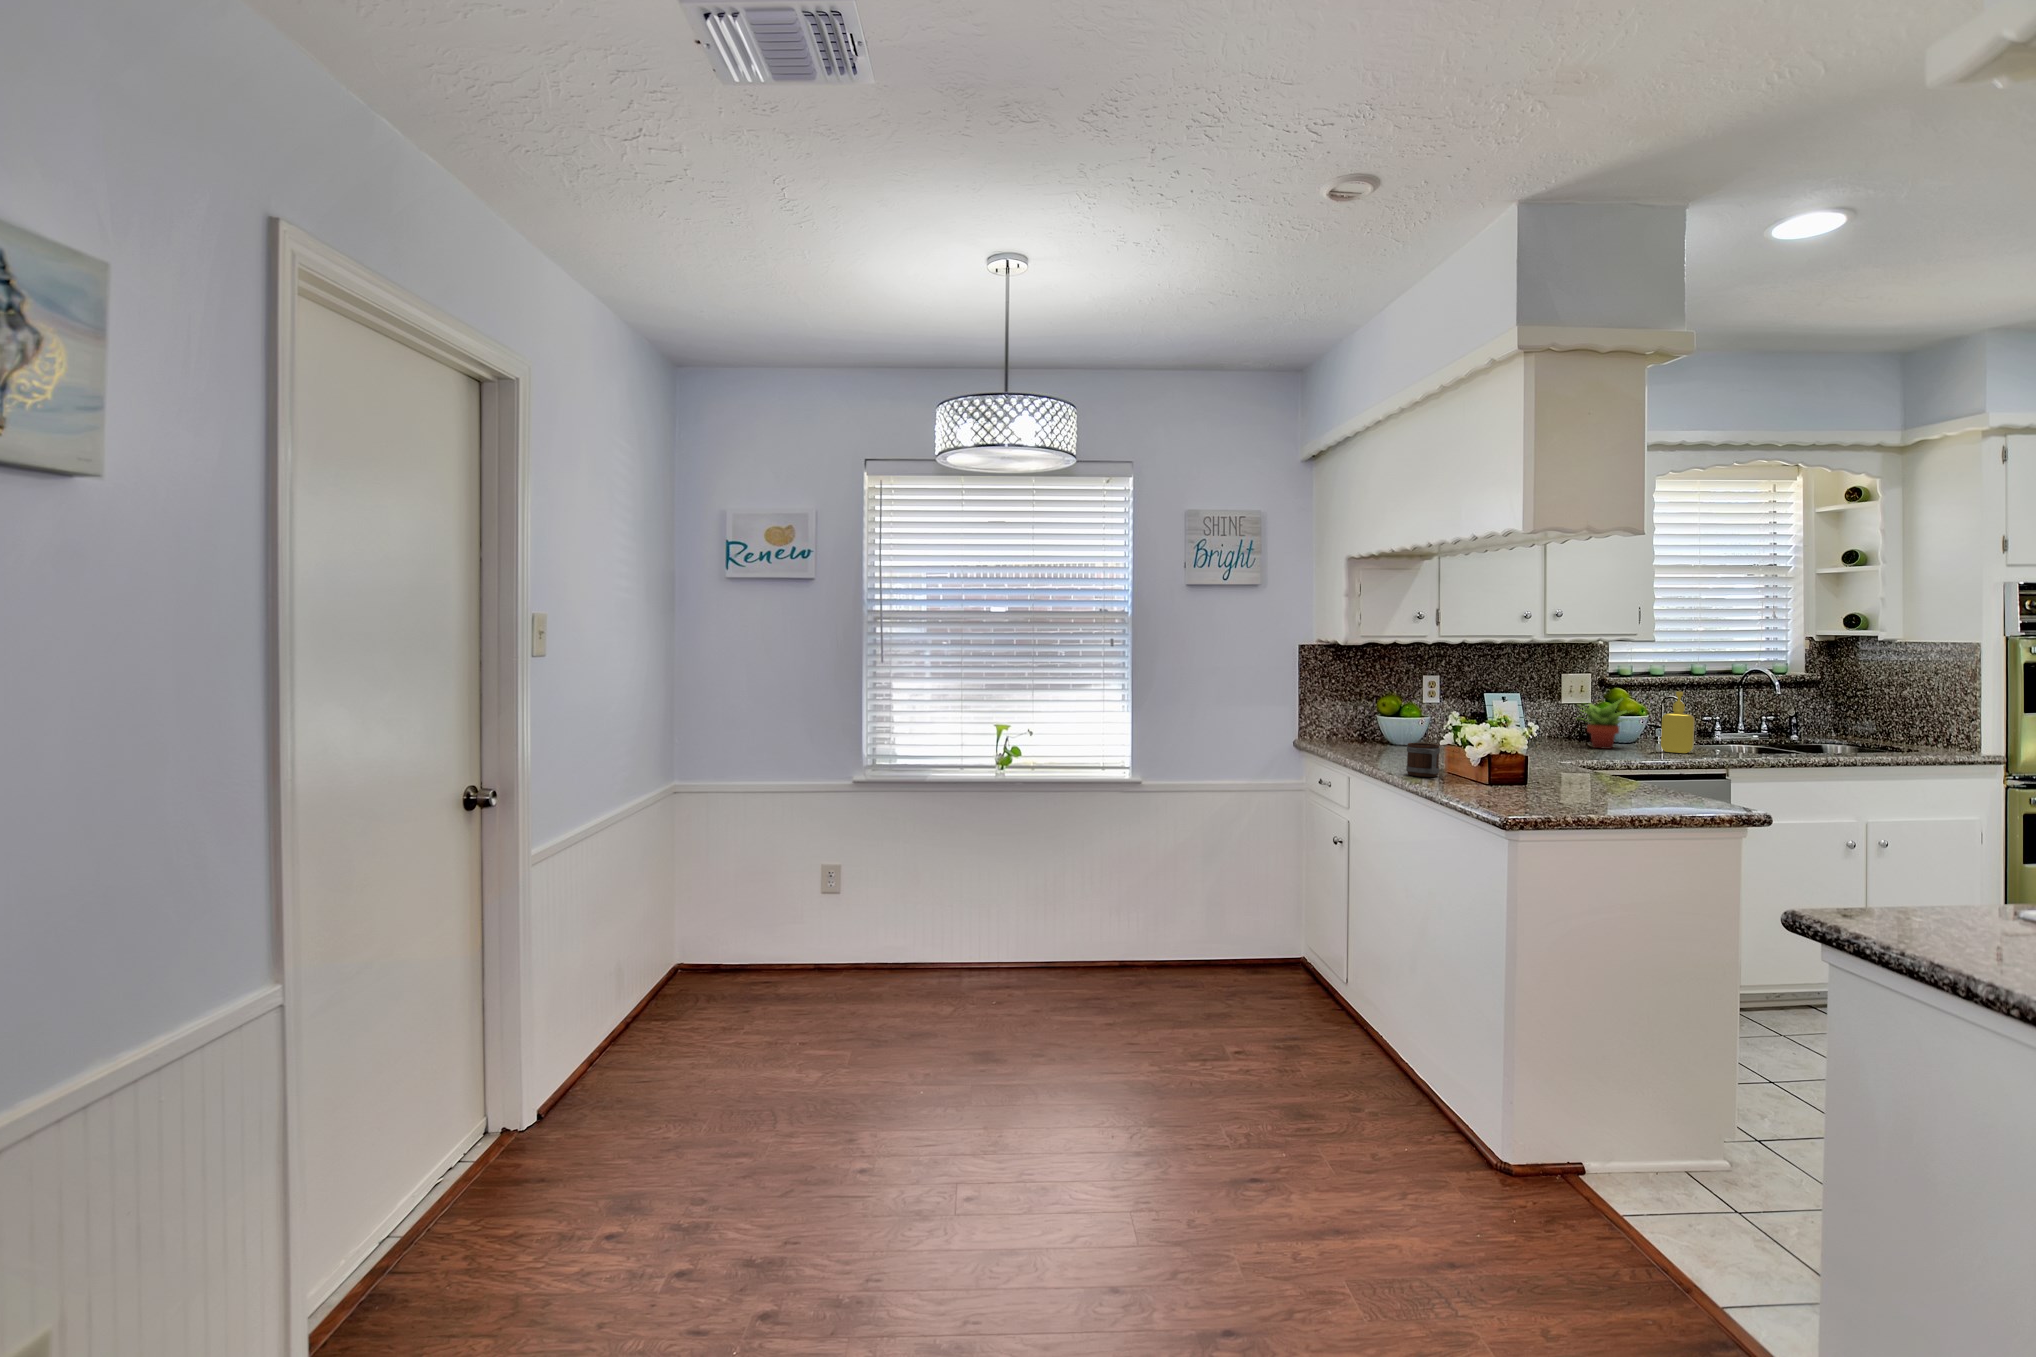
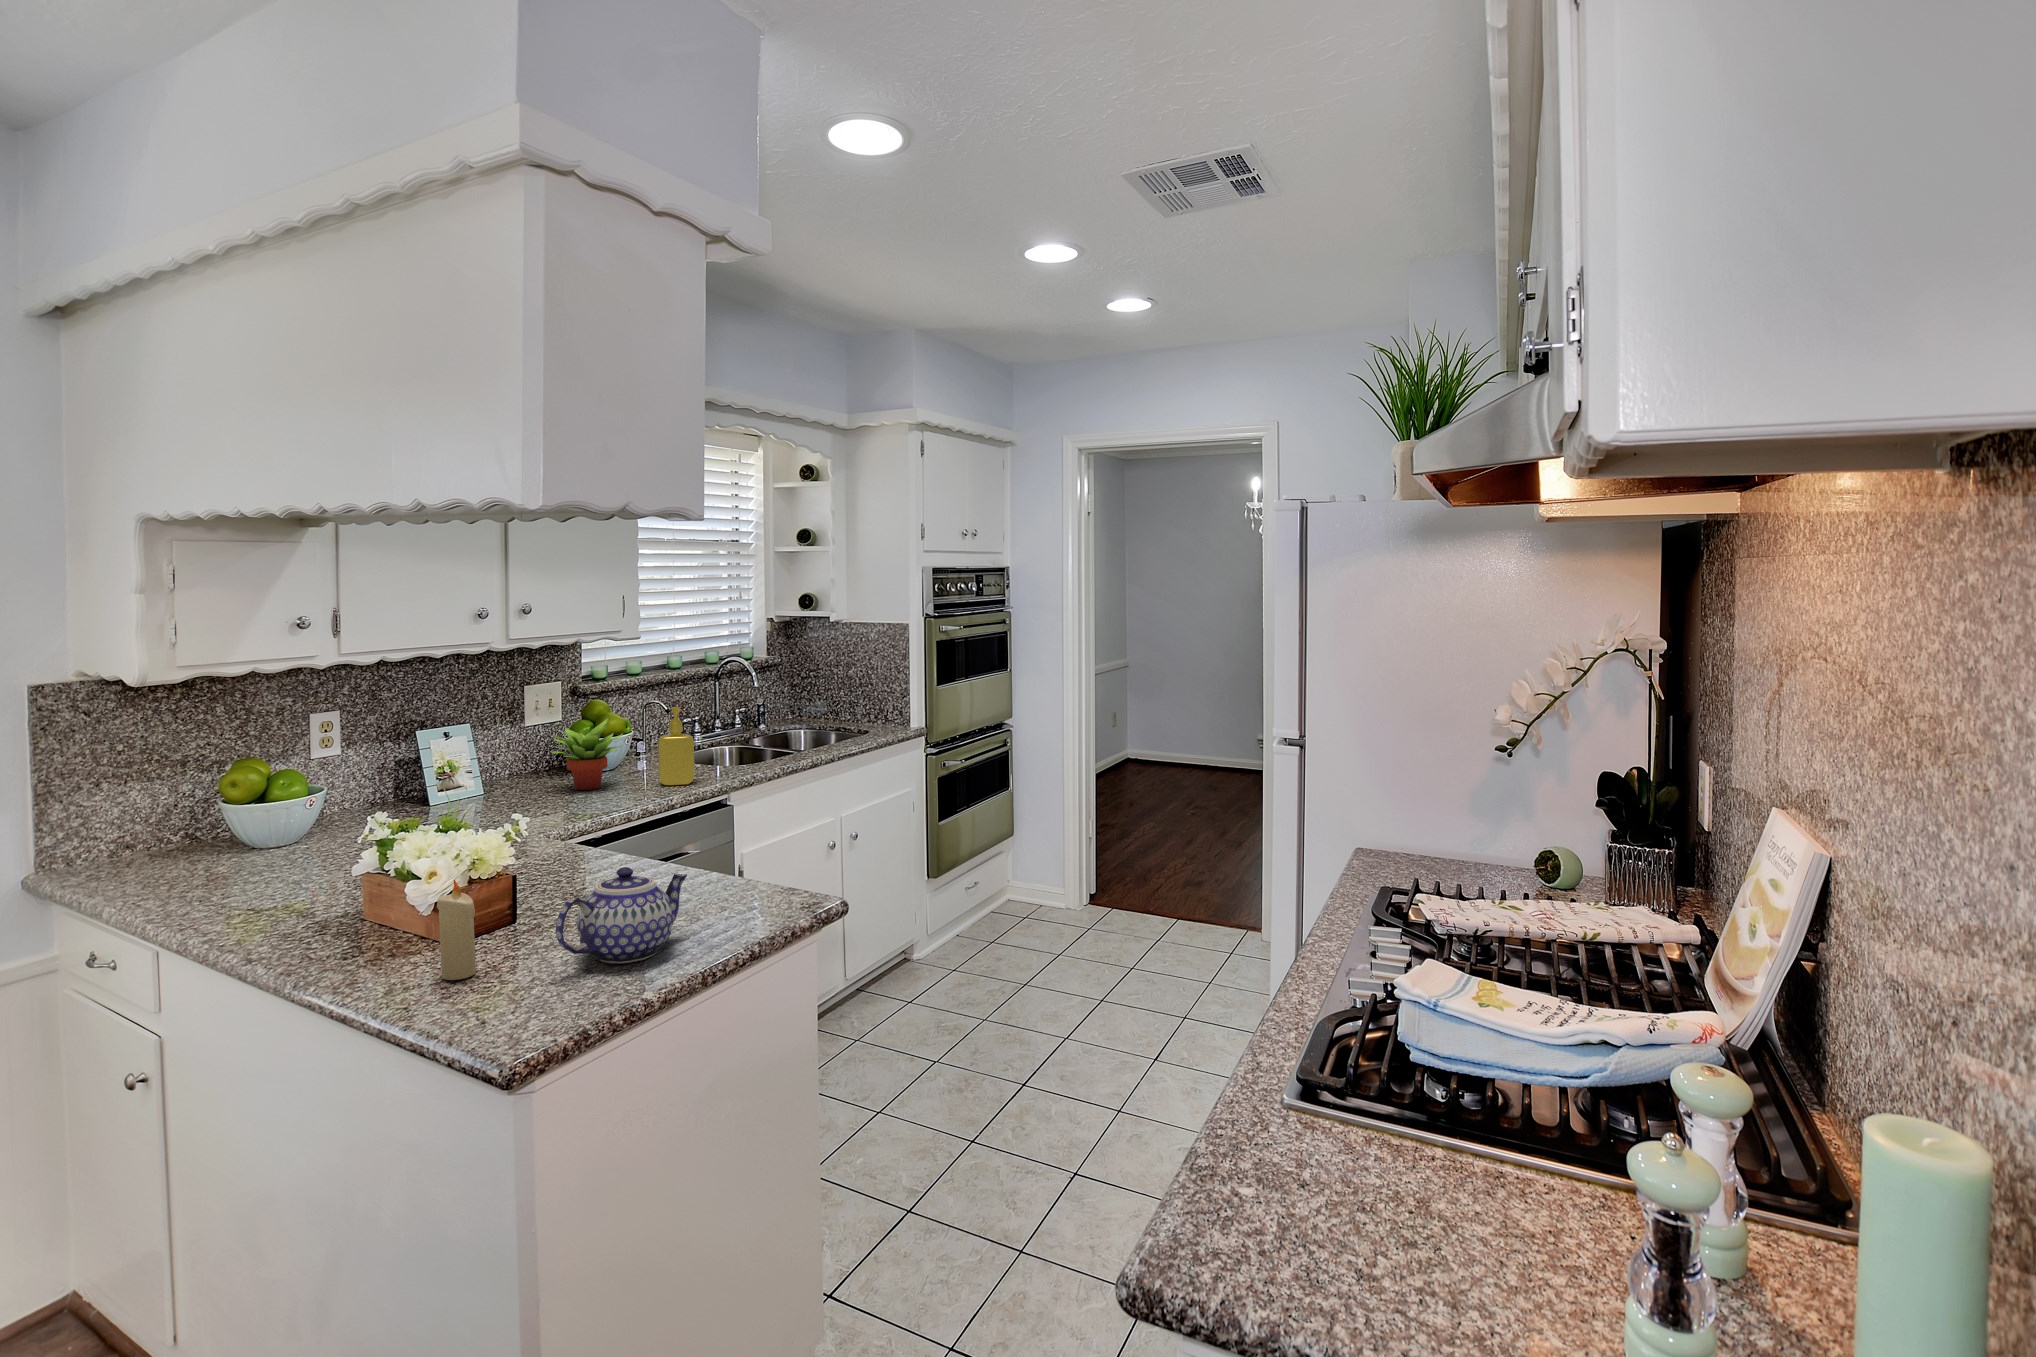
candle: none [1479,738,1499,793] -> present [437,880,476,980]
mug: present [1406,743,1440,777] -> none [286,881,357,954]
teapot: none [1543,746,1636,803] -> present [556,867,687,964]

